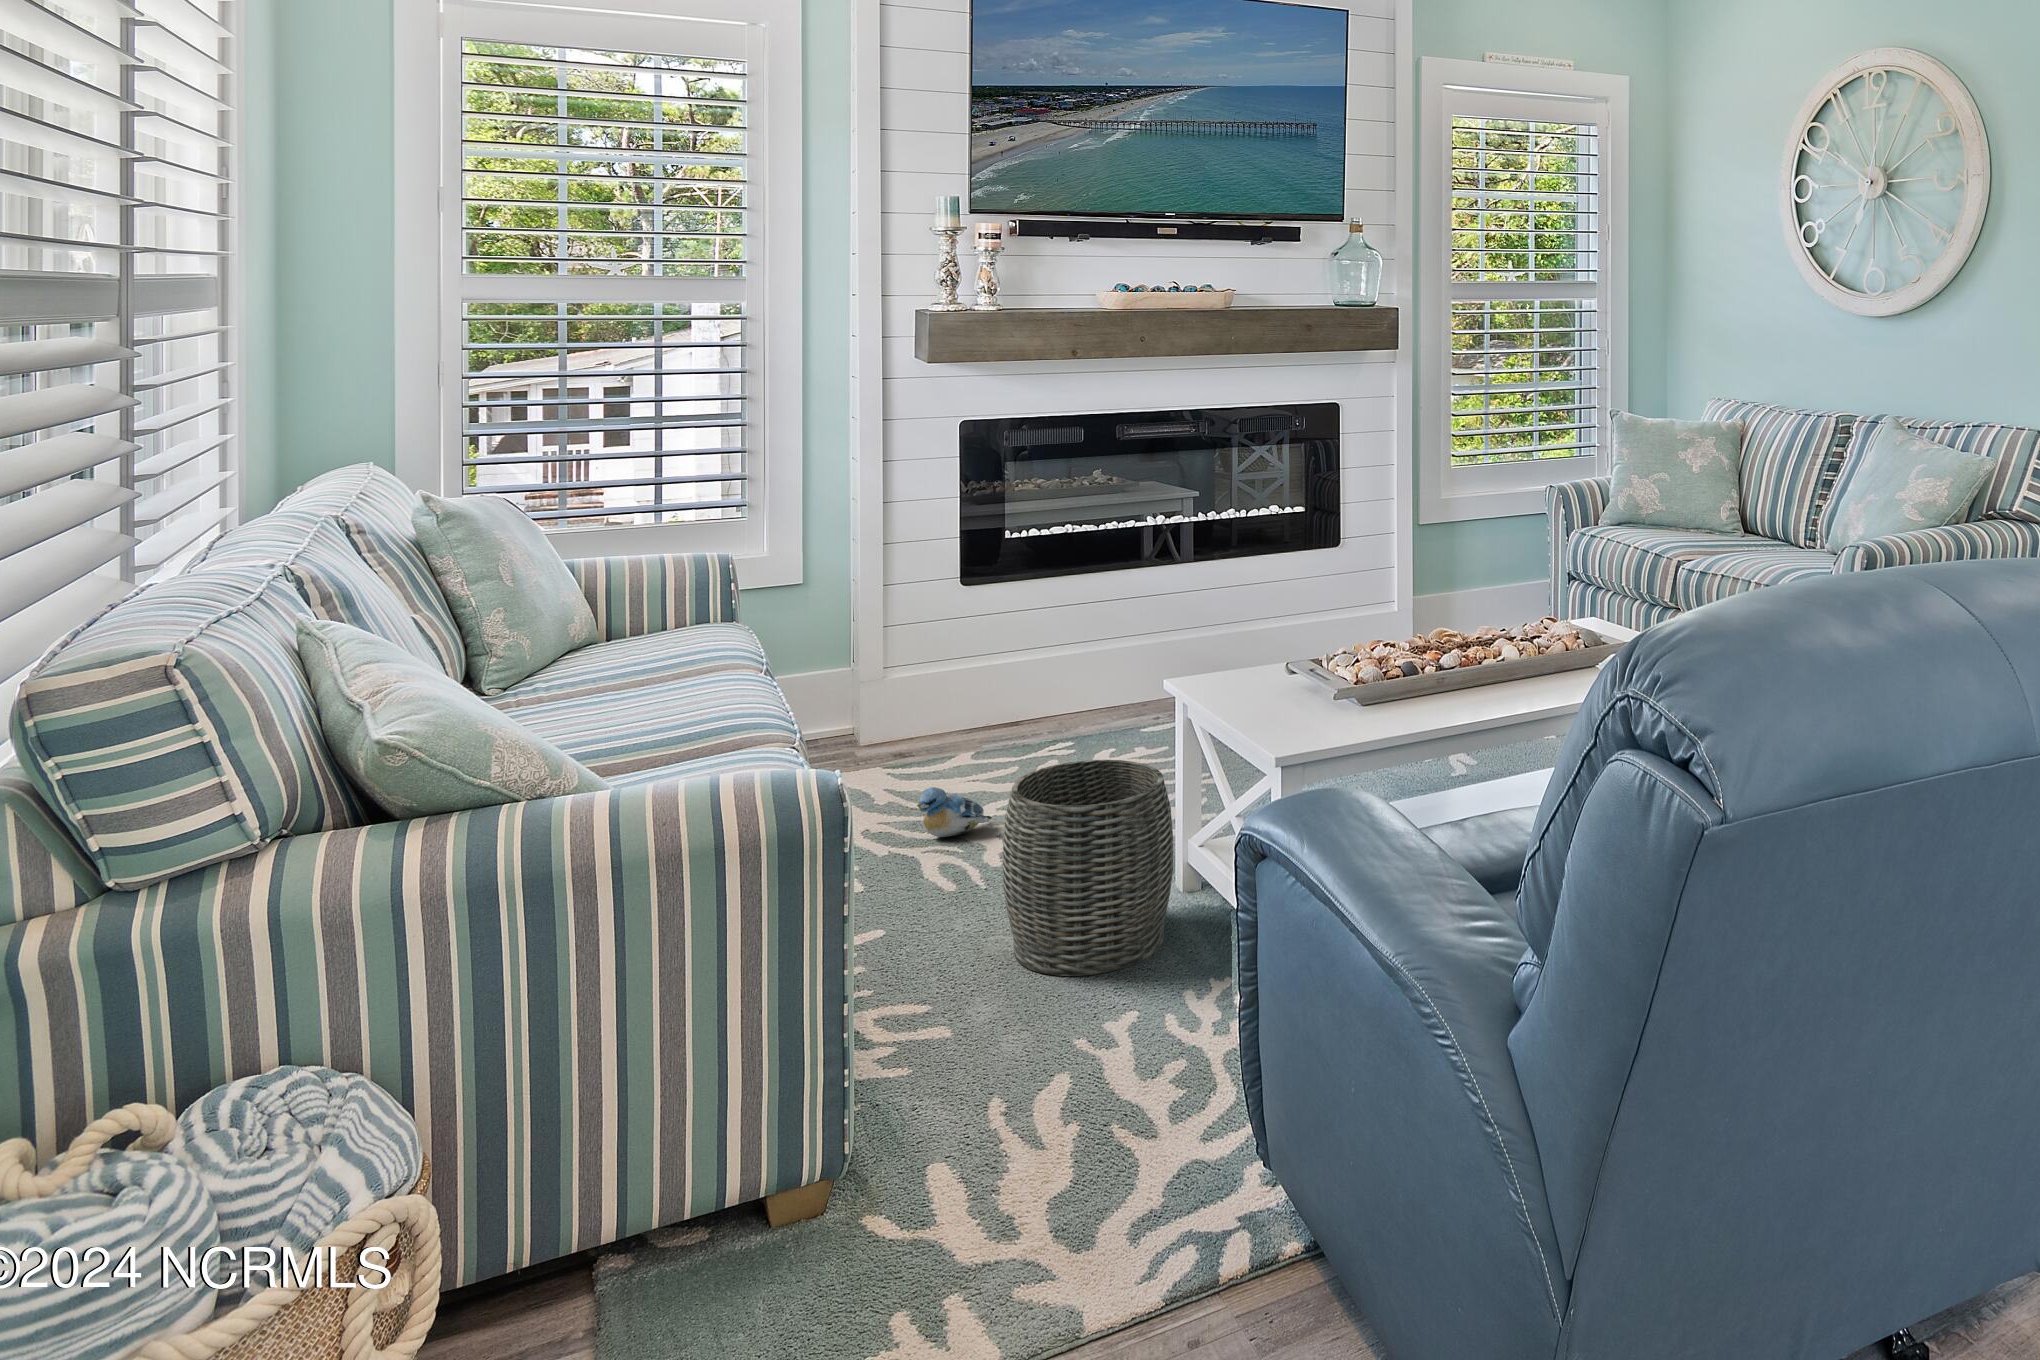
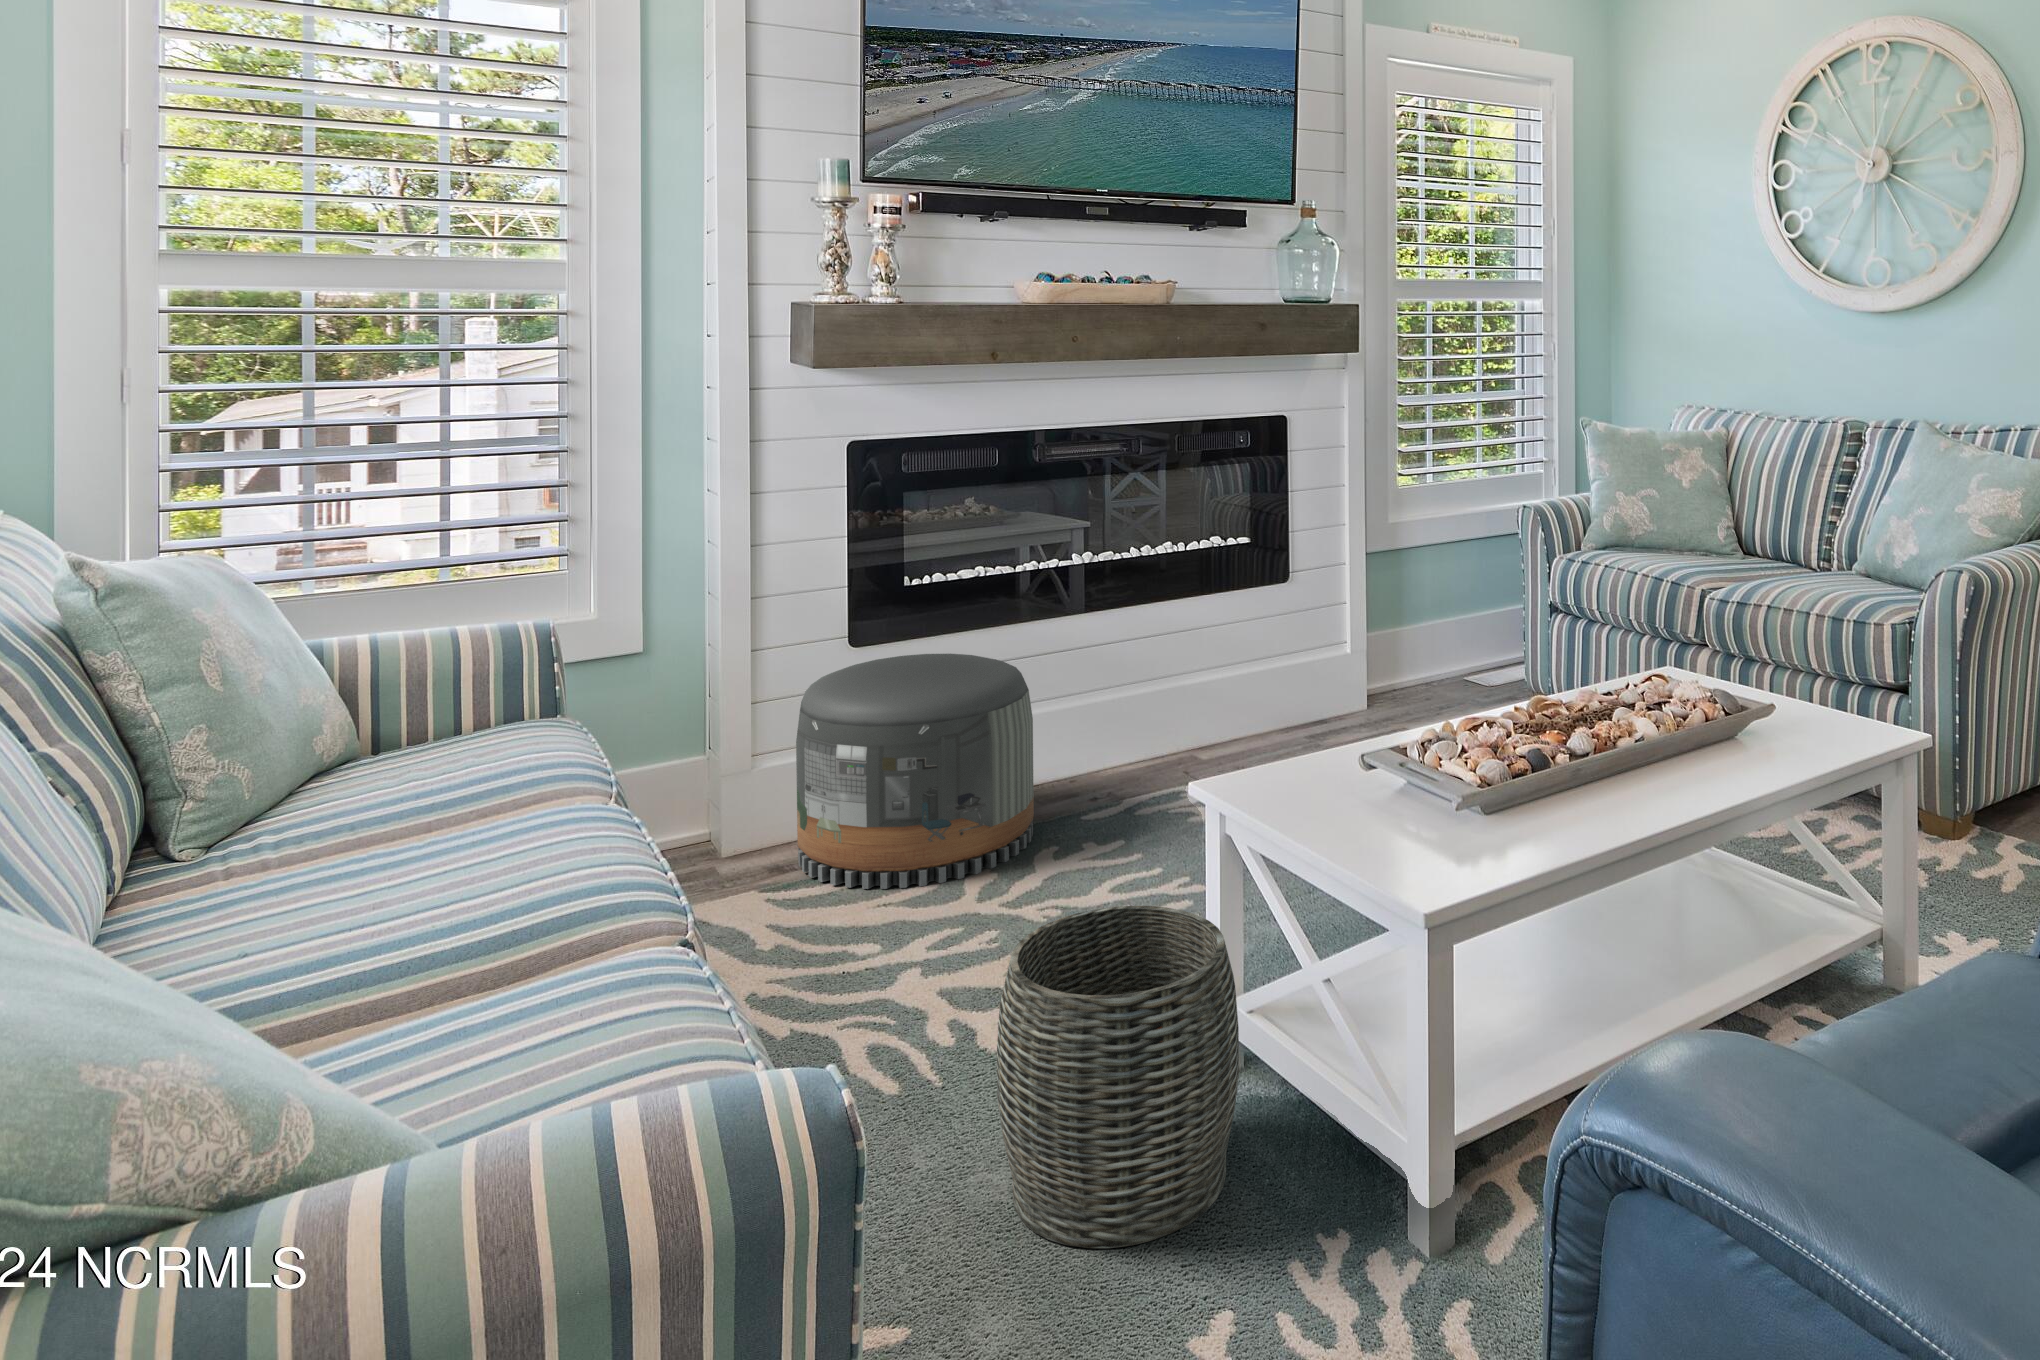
pouf: none [917,593,1103,771] -> present [796,654,1034,889]
plush toy: present [917,787,992,837] -> none [826,933,925,1000]

